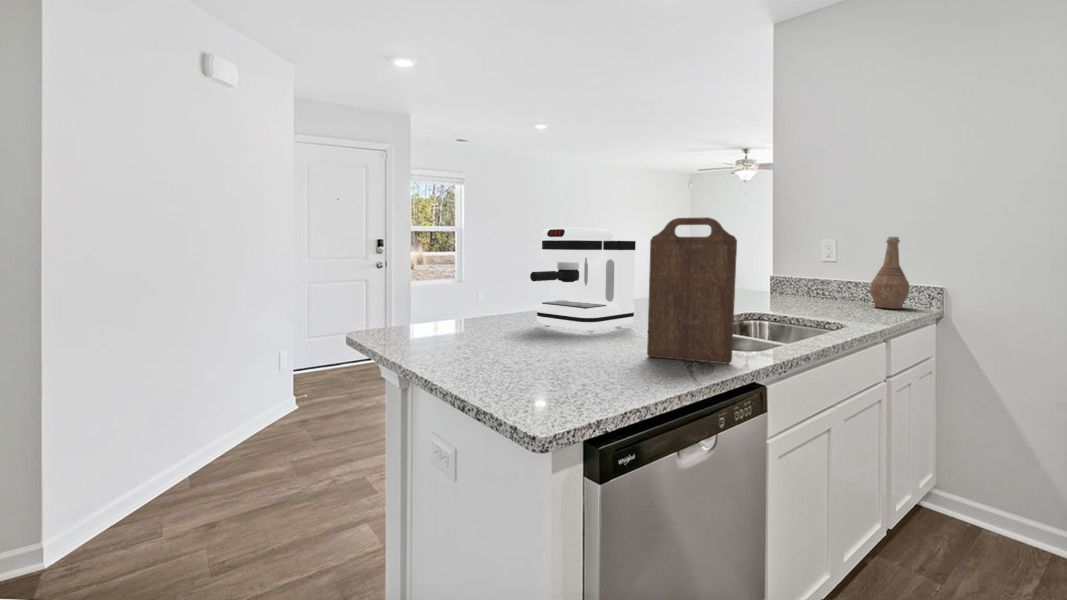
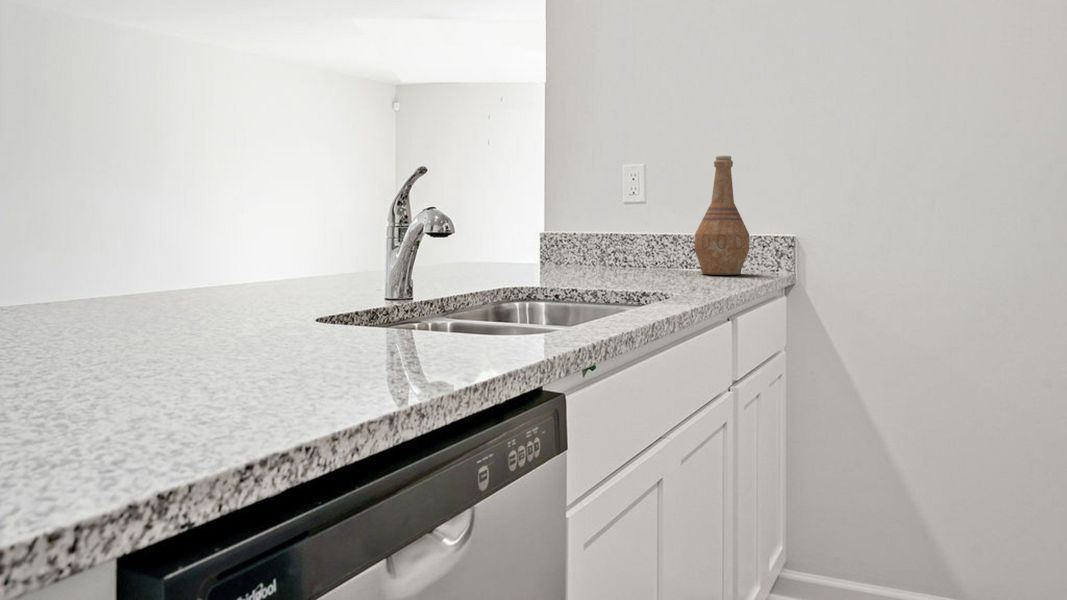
cutting board: present [647,217,737,364] -> none [310,34,496,354]
coffee maker: present [530,228,636,332] -> none [25,84,288,322]

